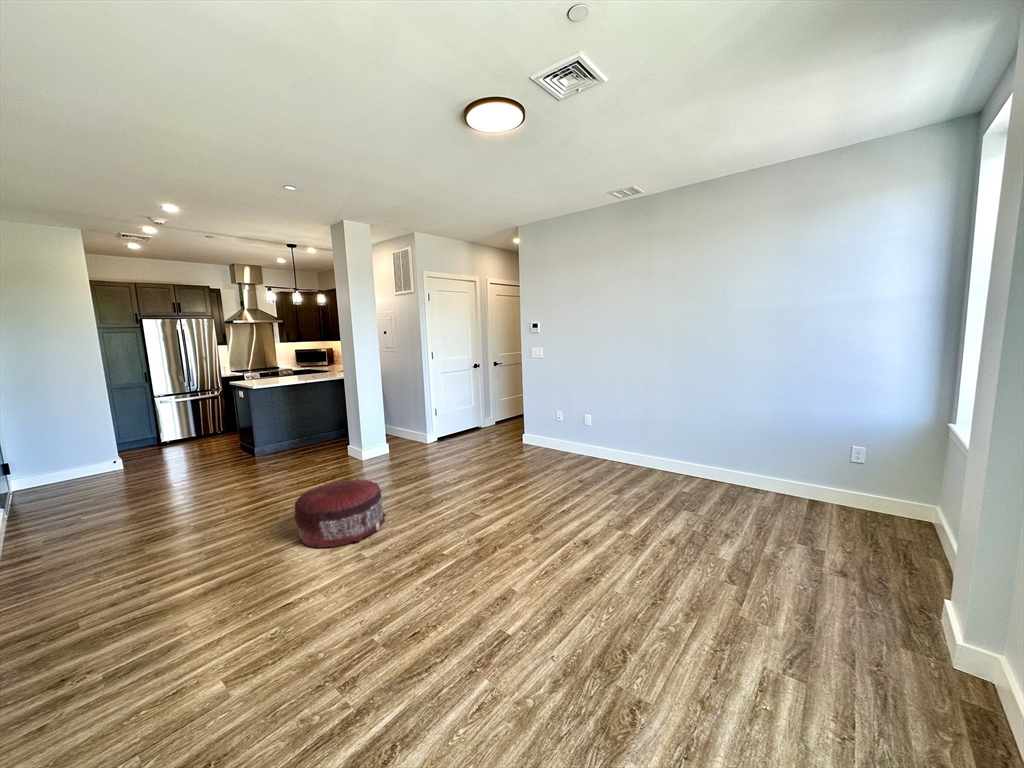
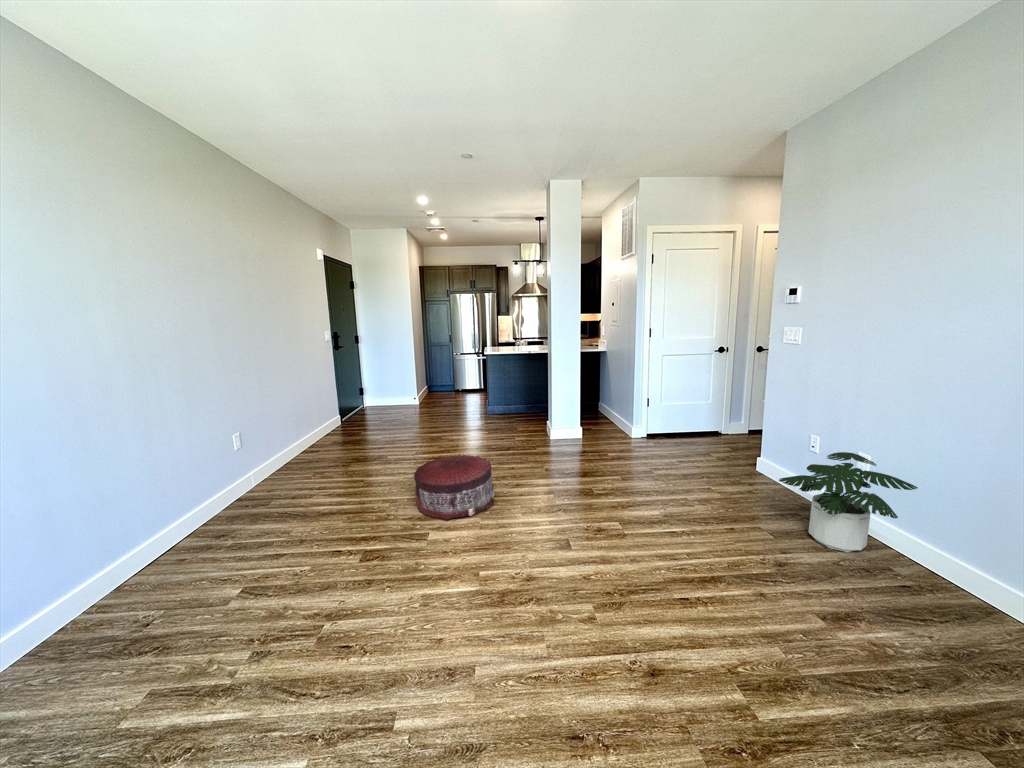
potted plant: none [562,415,617,469] -> present [779,452,918,552]

